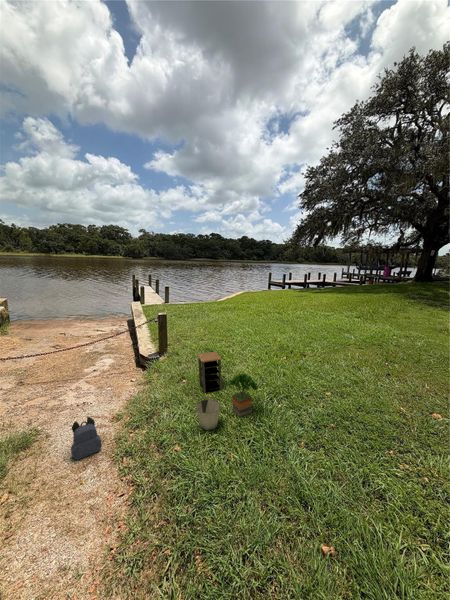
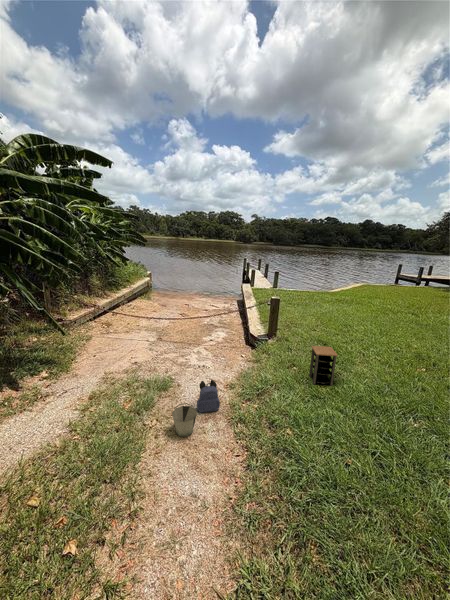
potted tree: present [229,374,258,417] -> none [345,375,379,419]
bucket: present [196,397,221,430] -> present [172,403,197,437]

